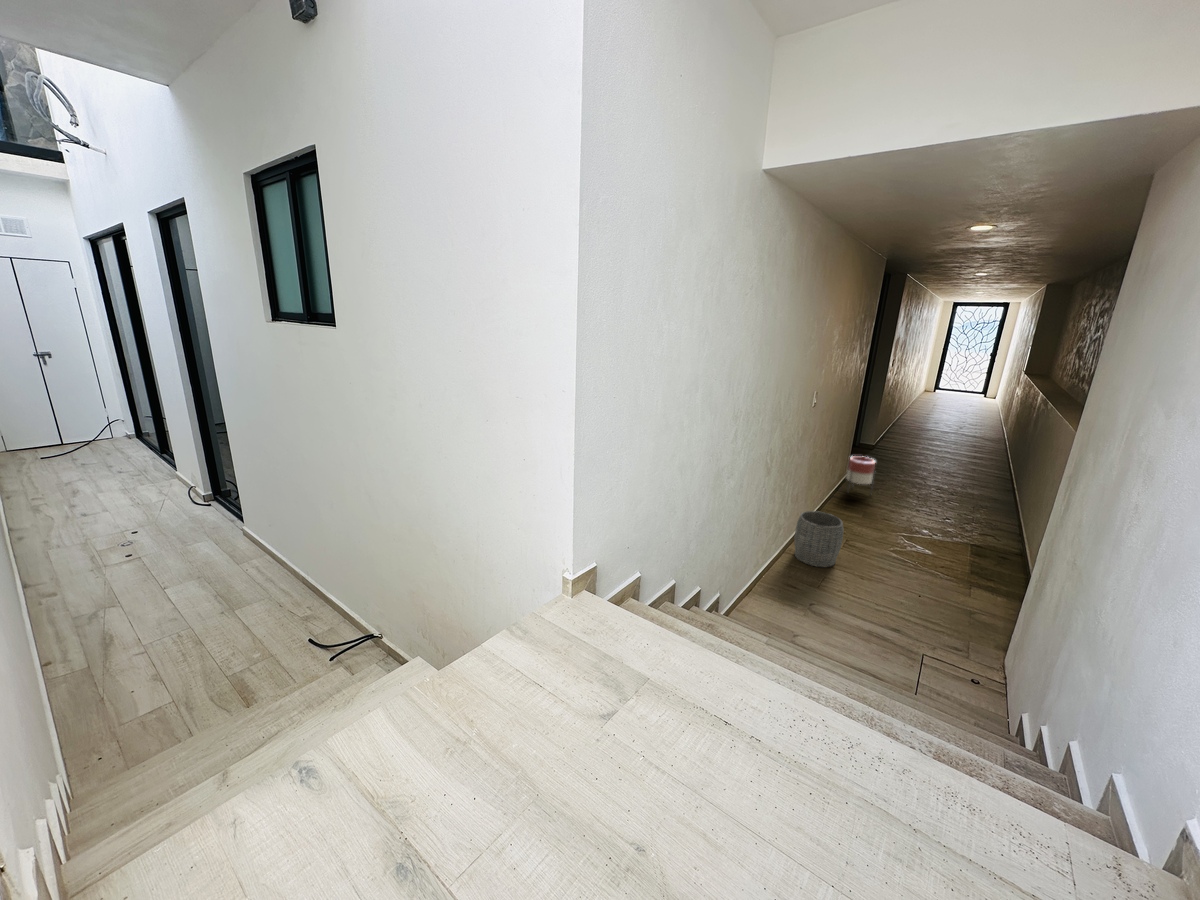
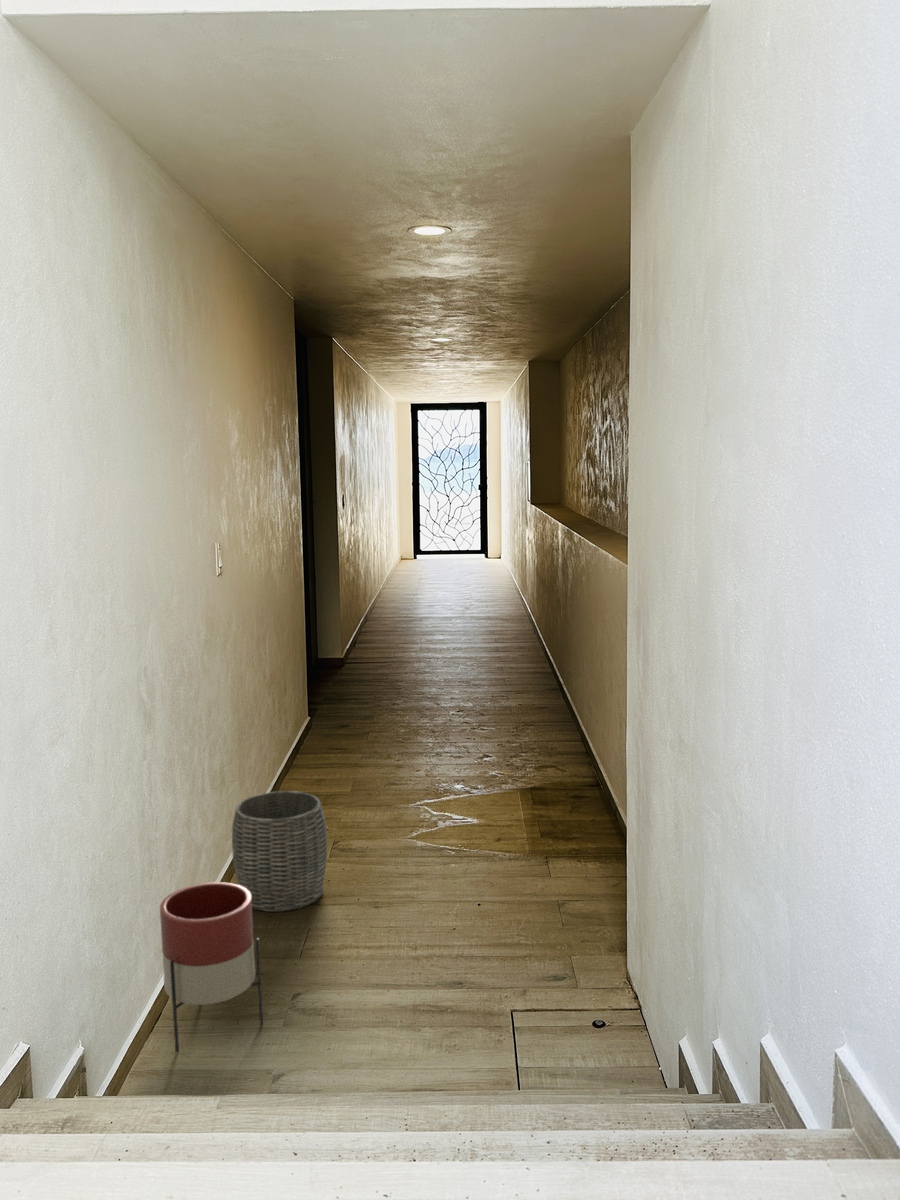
planter: present [846,456,875,486] -> present [160,882,263,1053]

